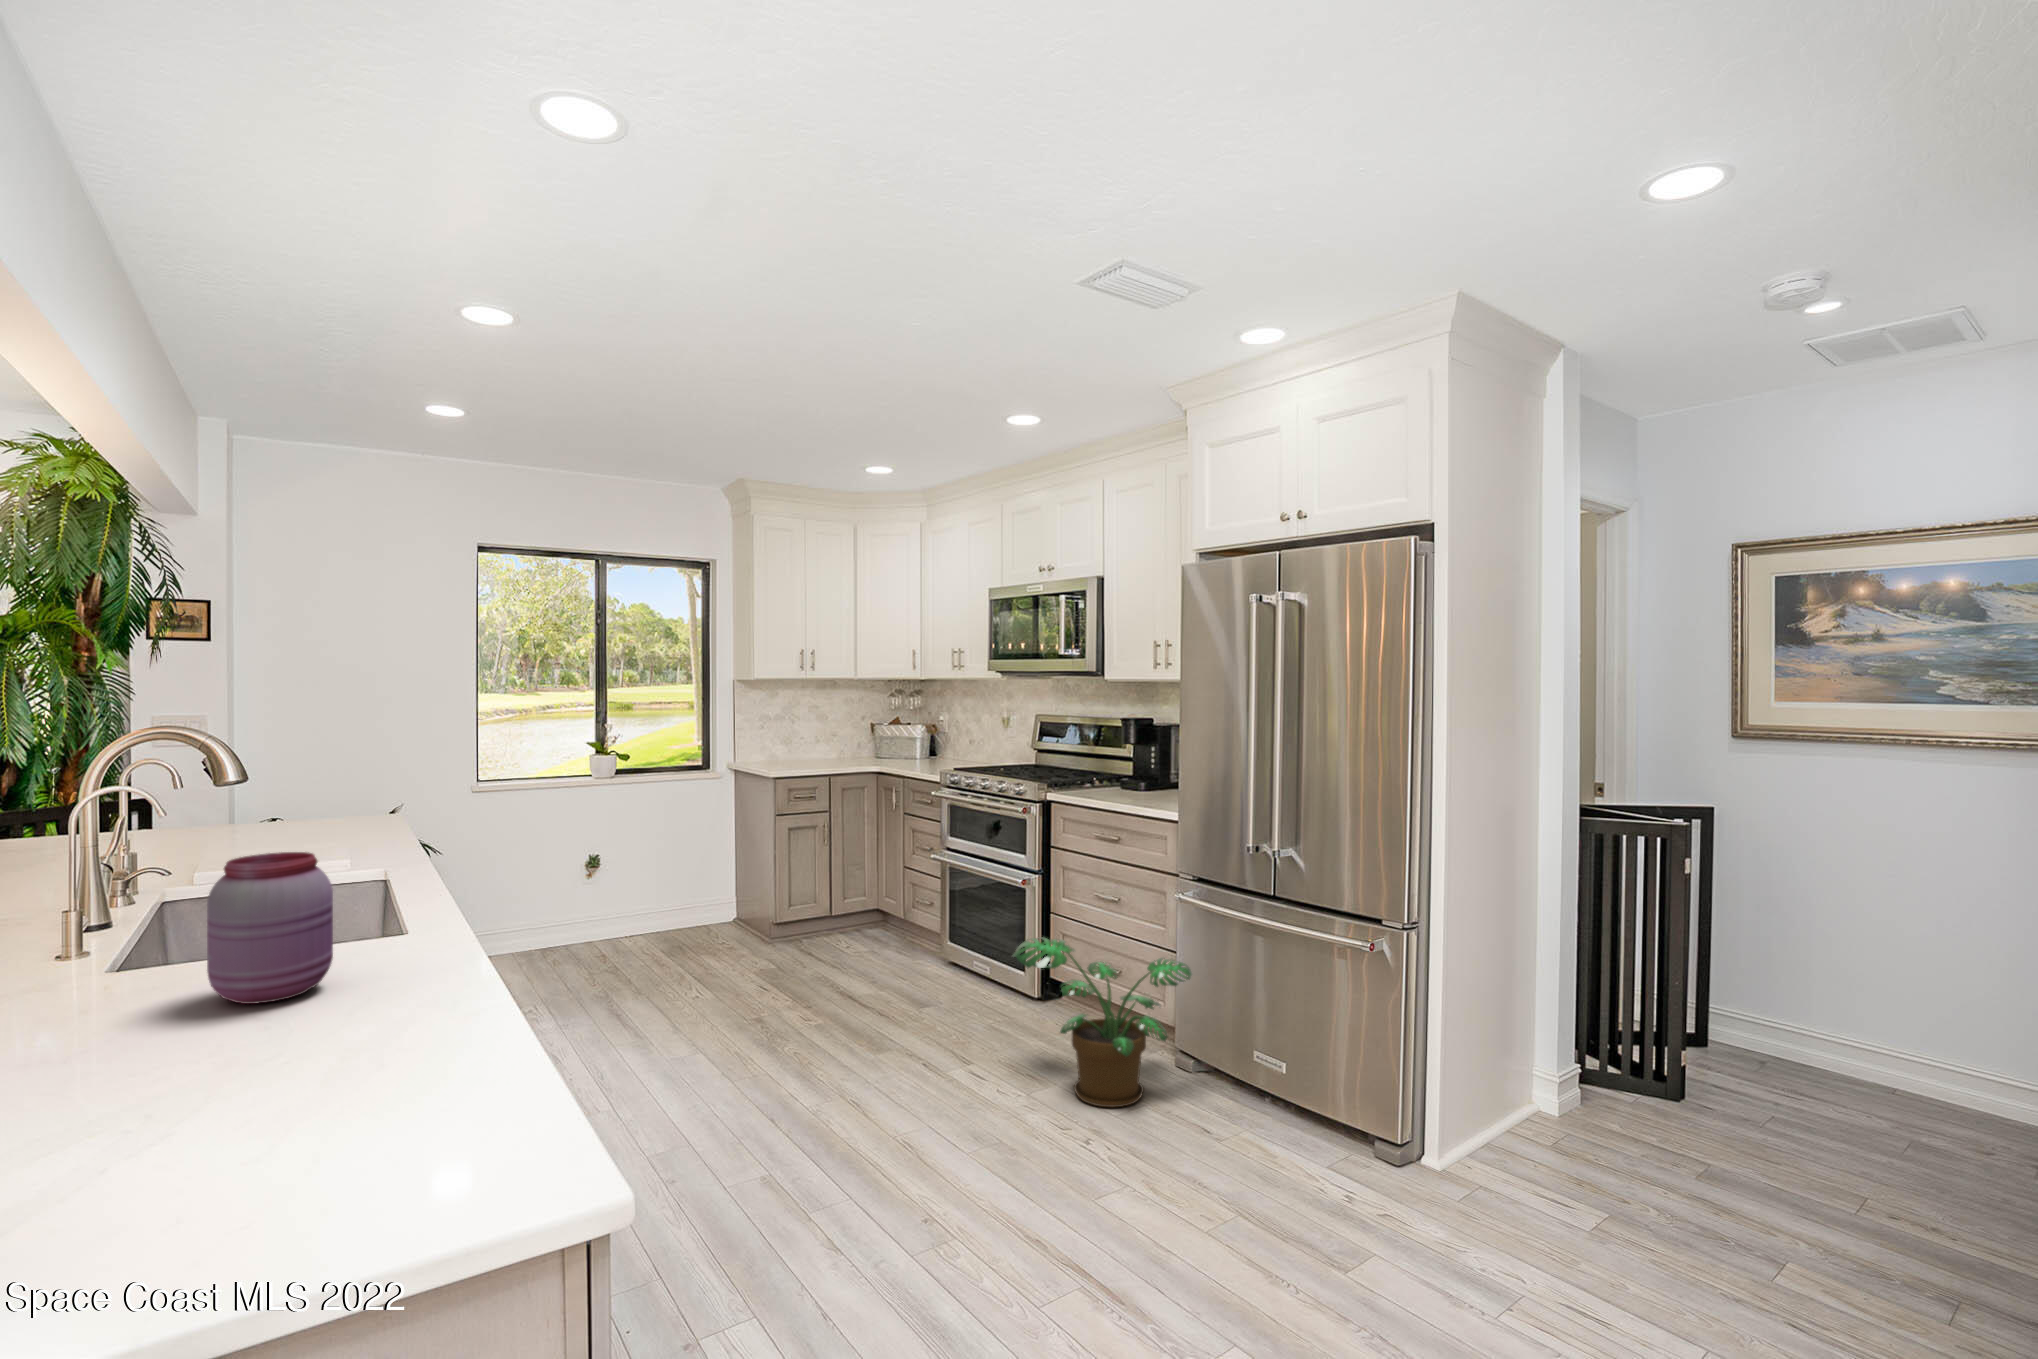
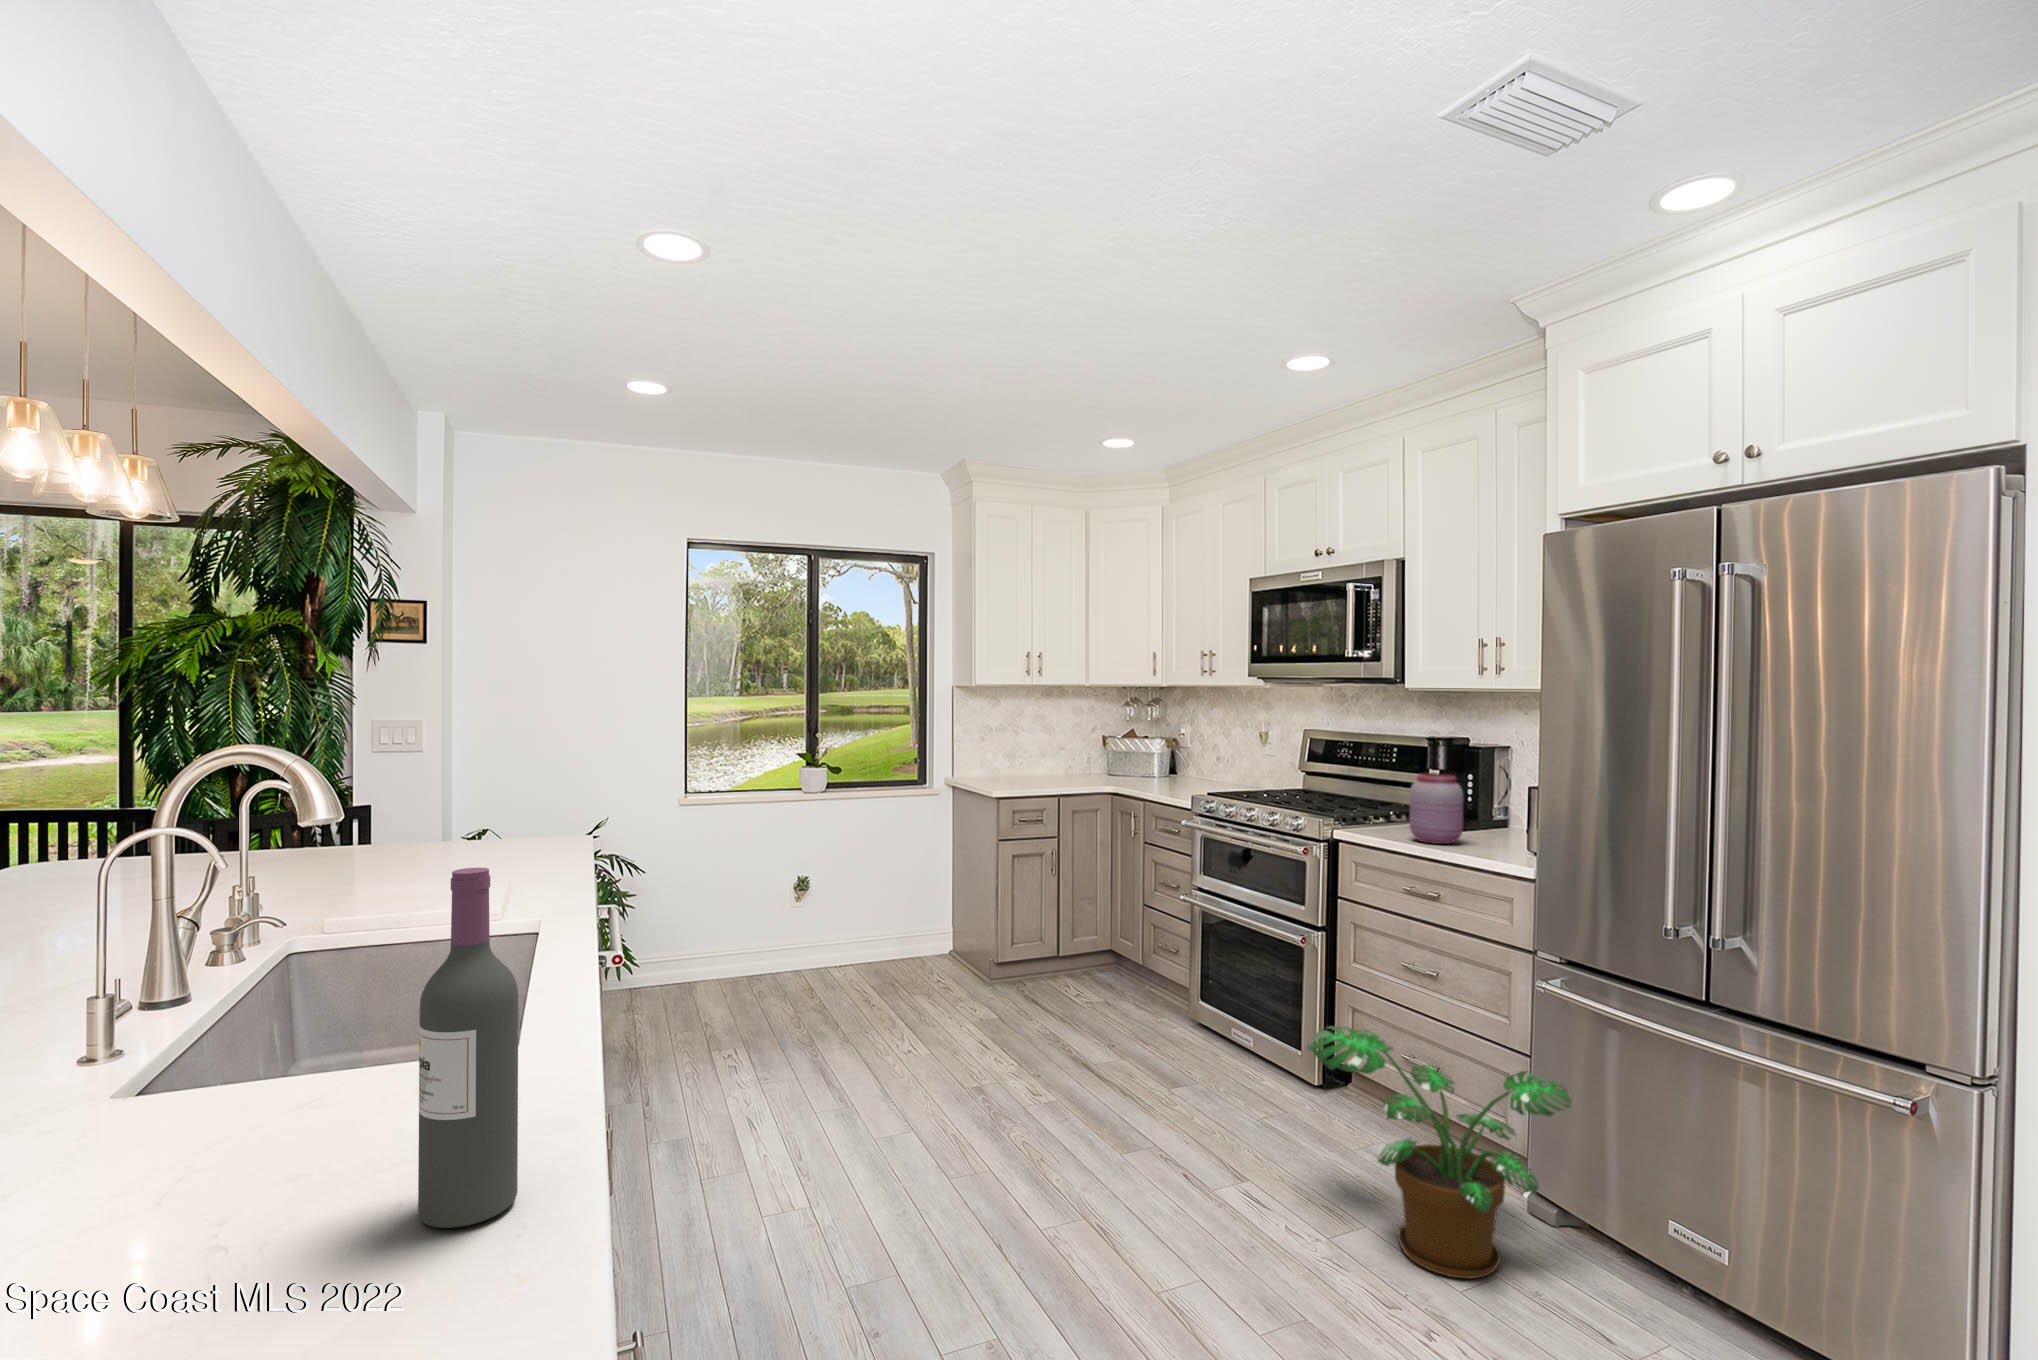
wine bottle: none [380,791,442,1003] -> present [418,868,518,1228]
jar: present [207,852,333,1004] -> present [1409,773,1463,844]

